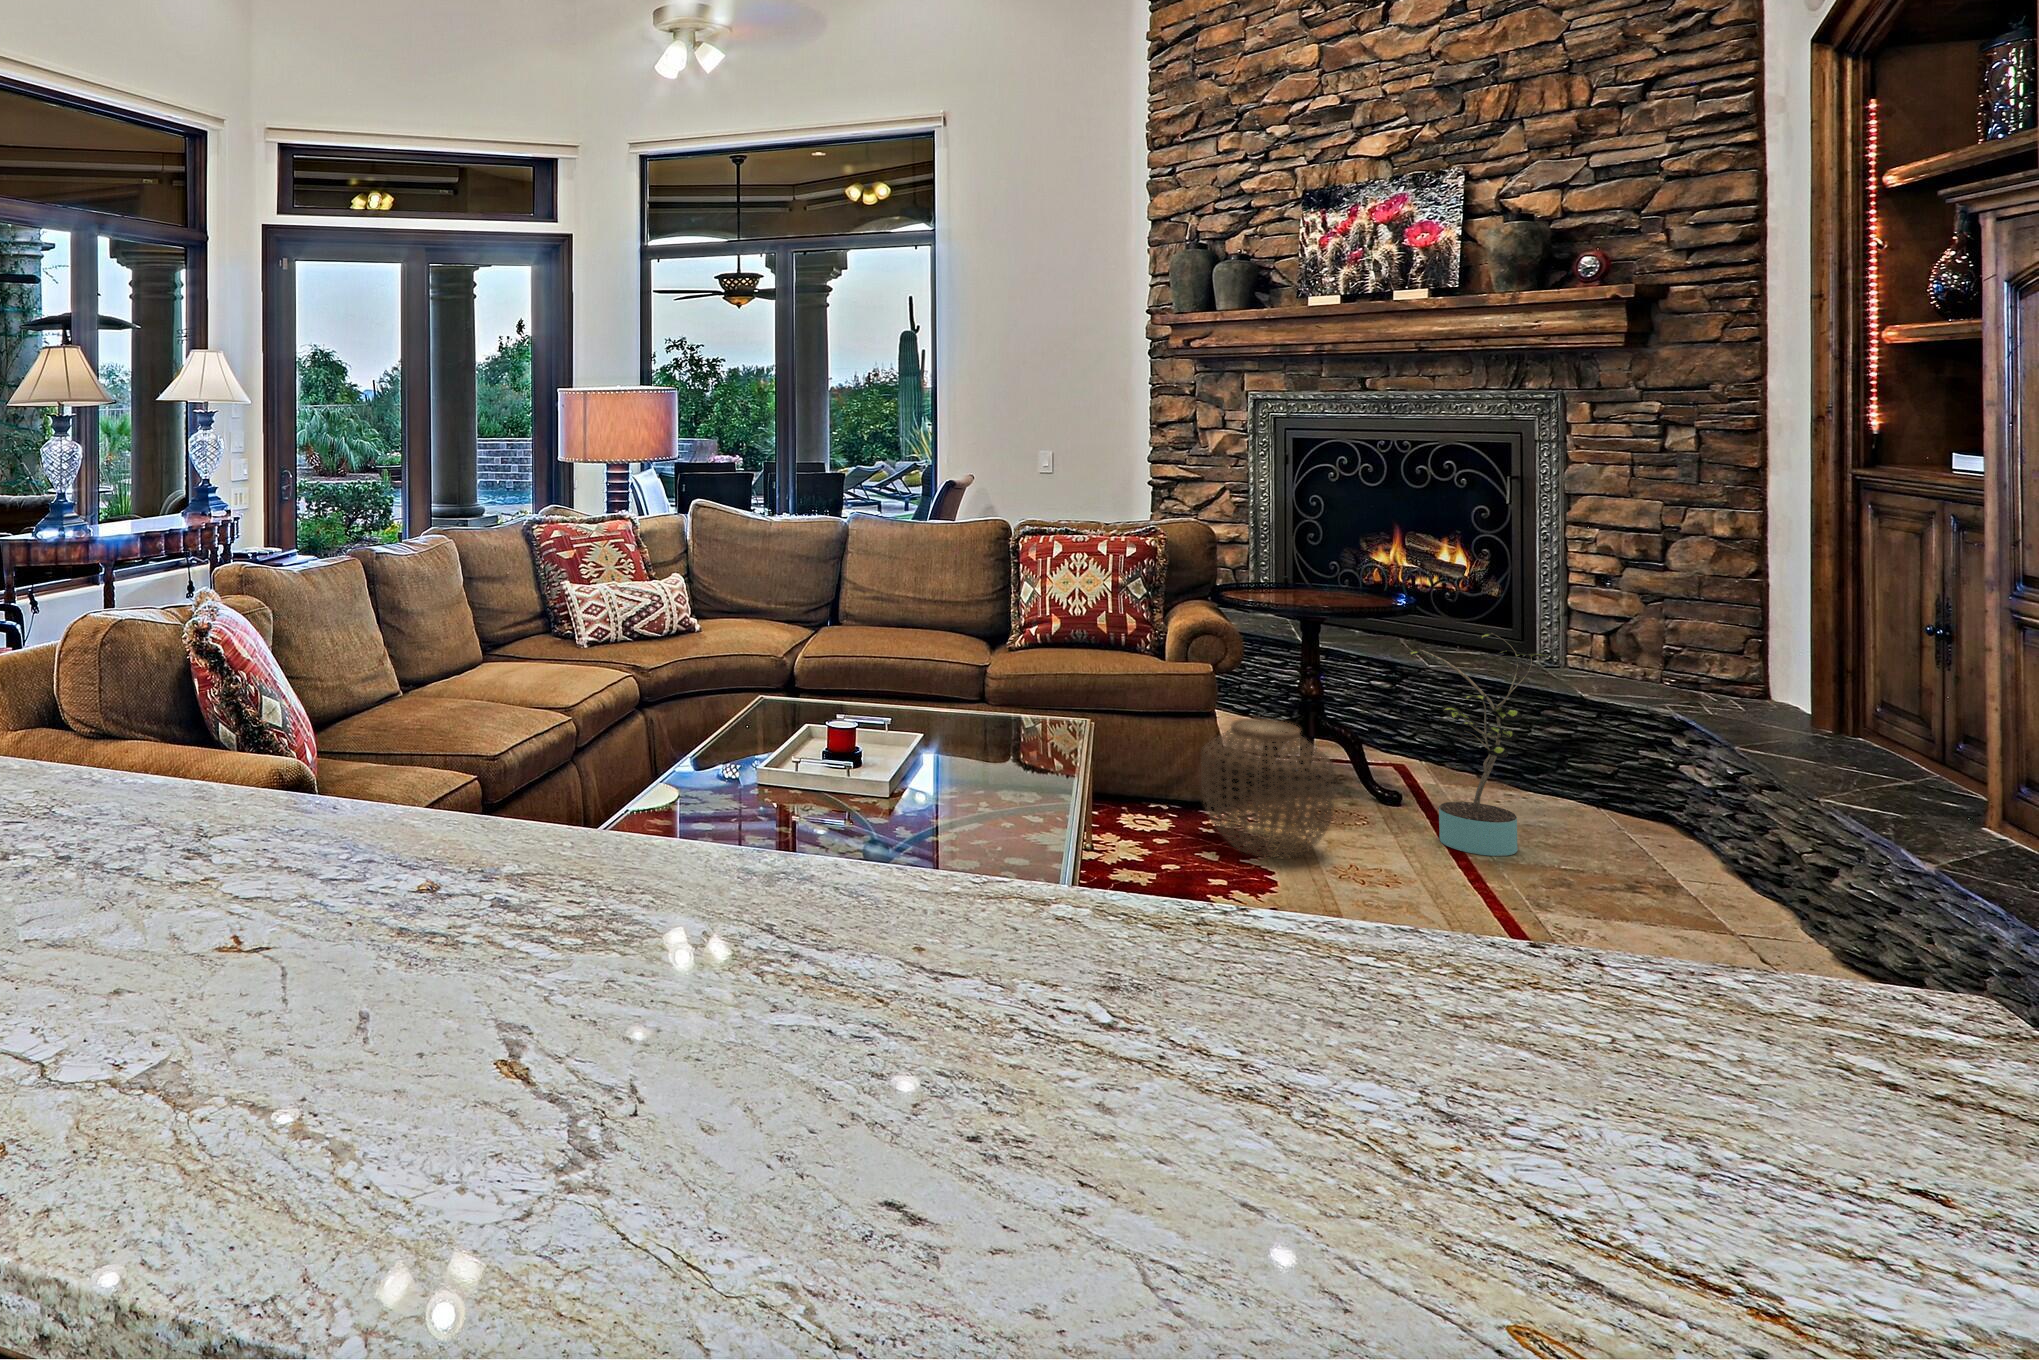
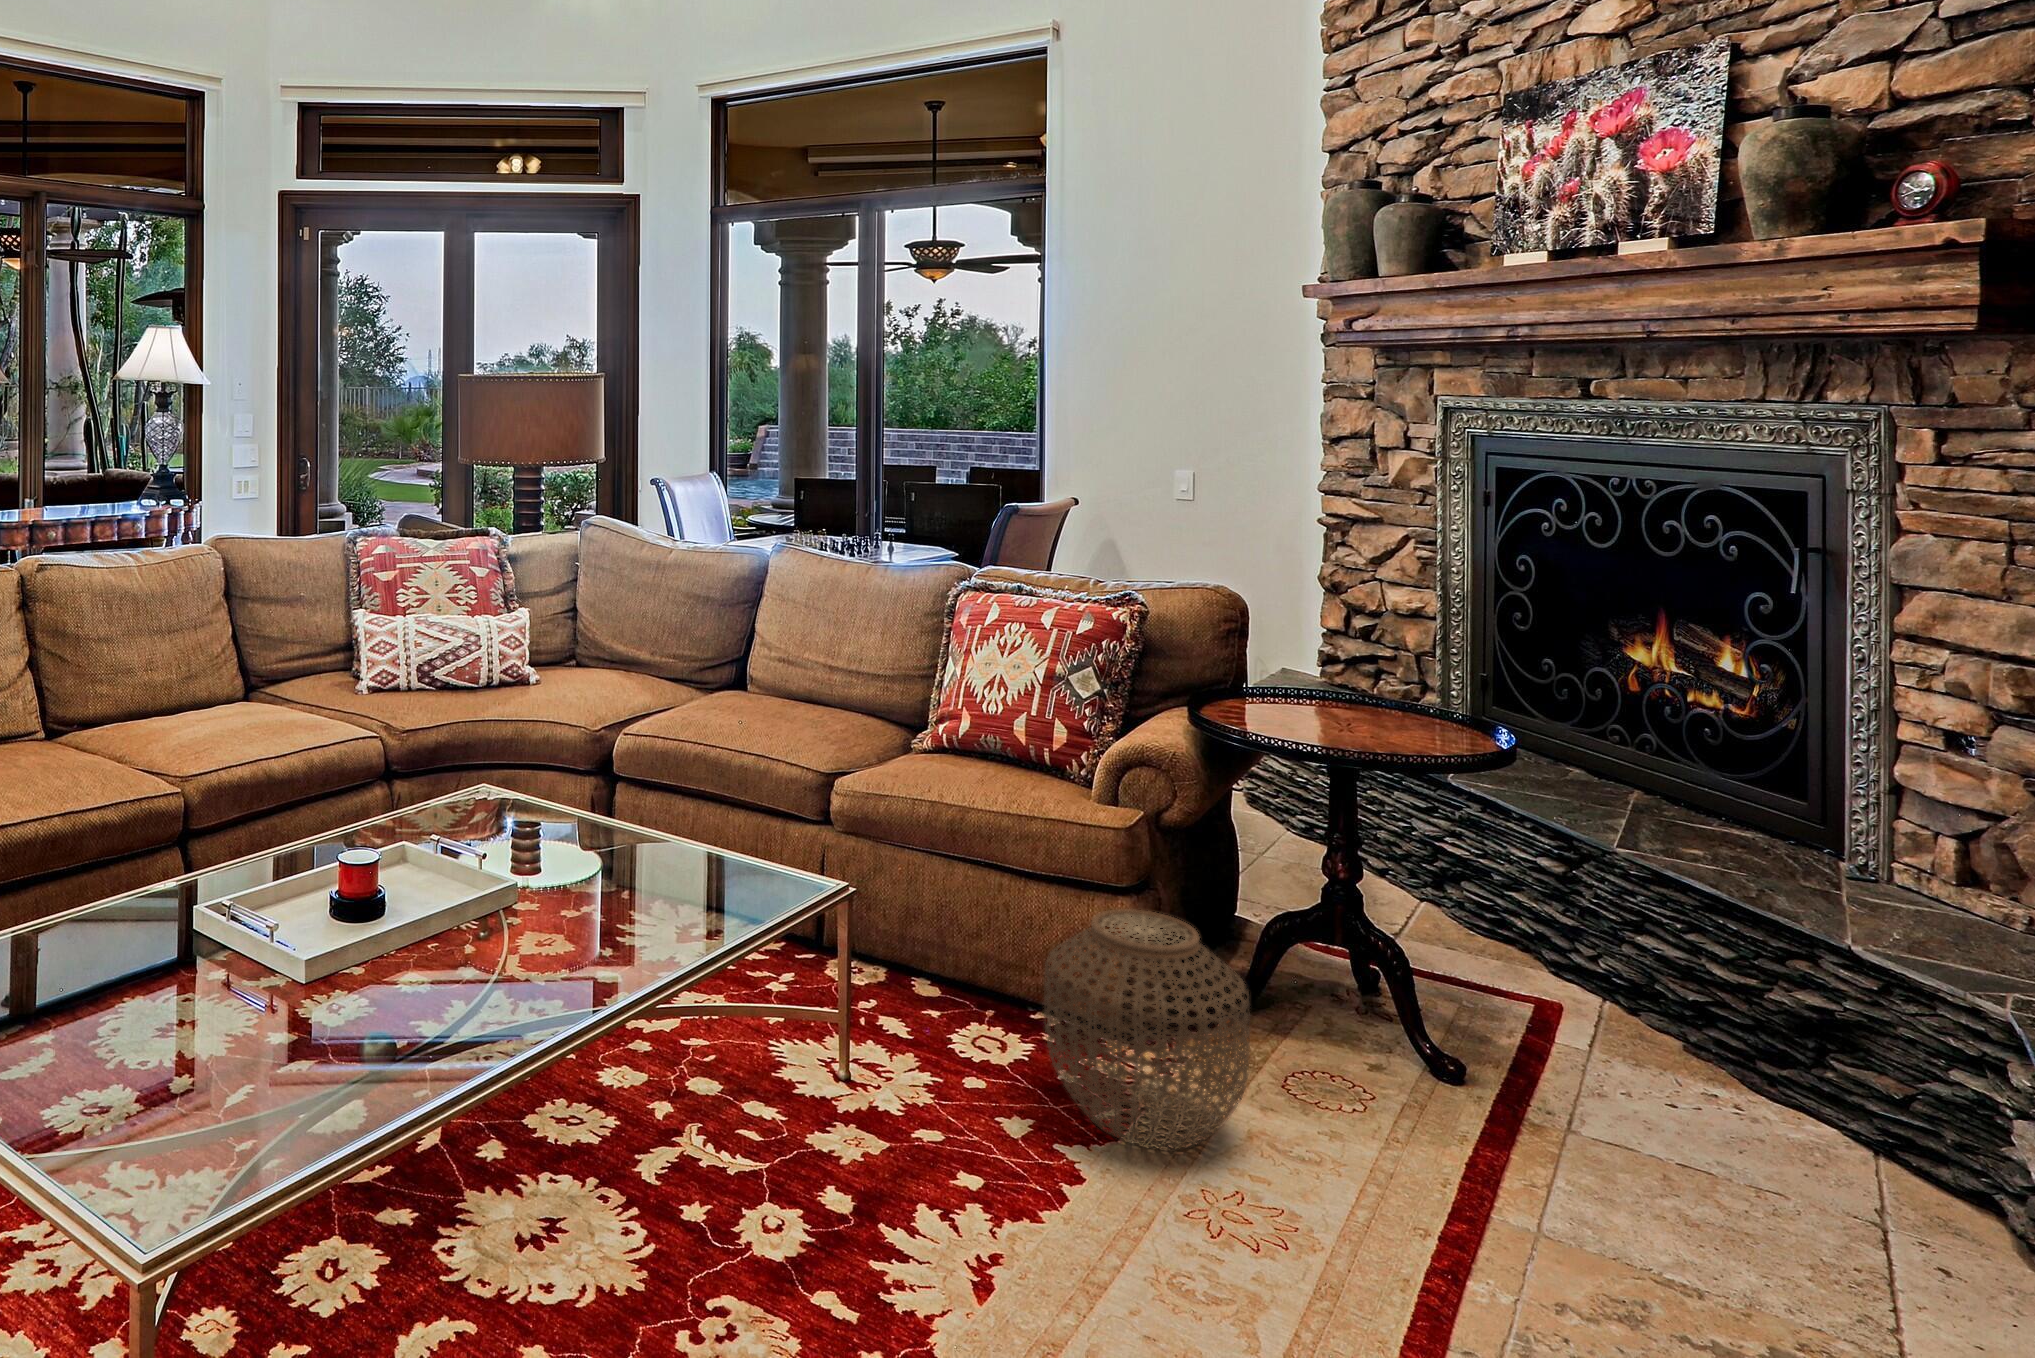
potted plant: present [1405,633,1549,856] -> none [1437,818,1674,1215]

